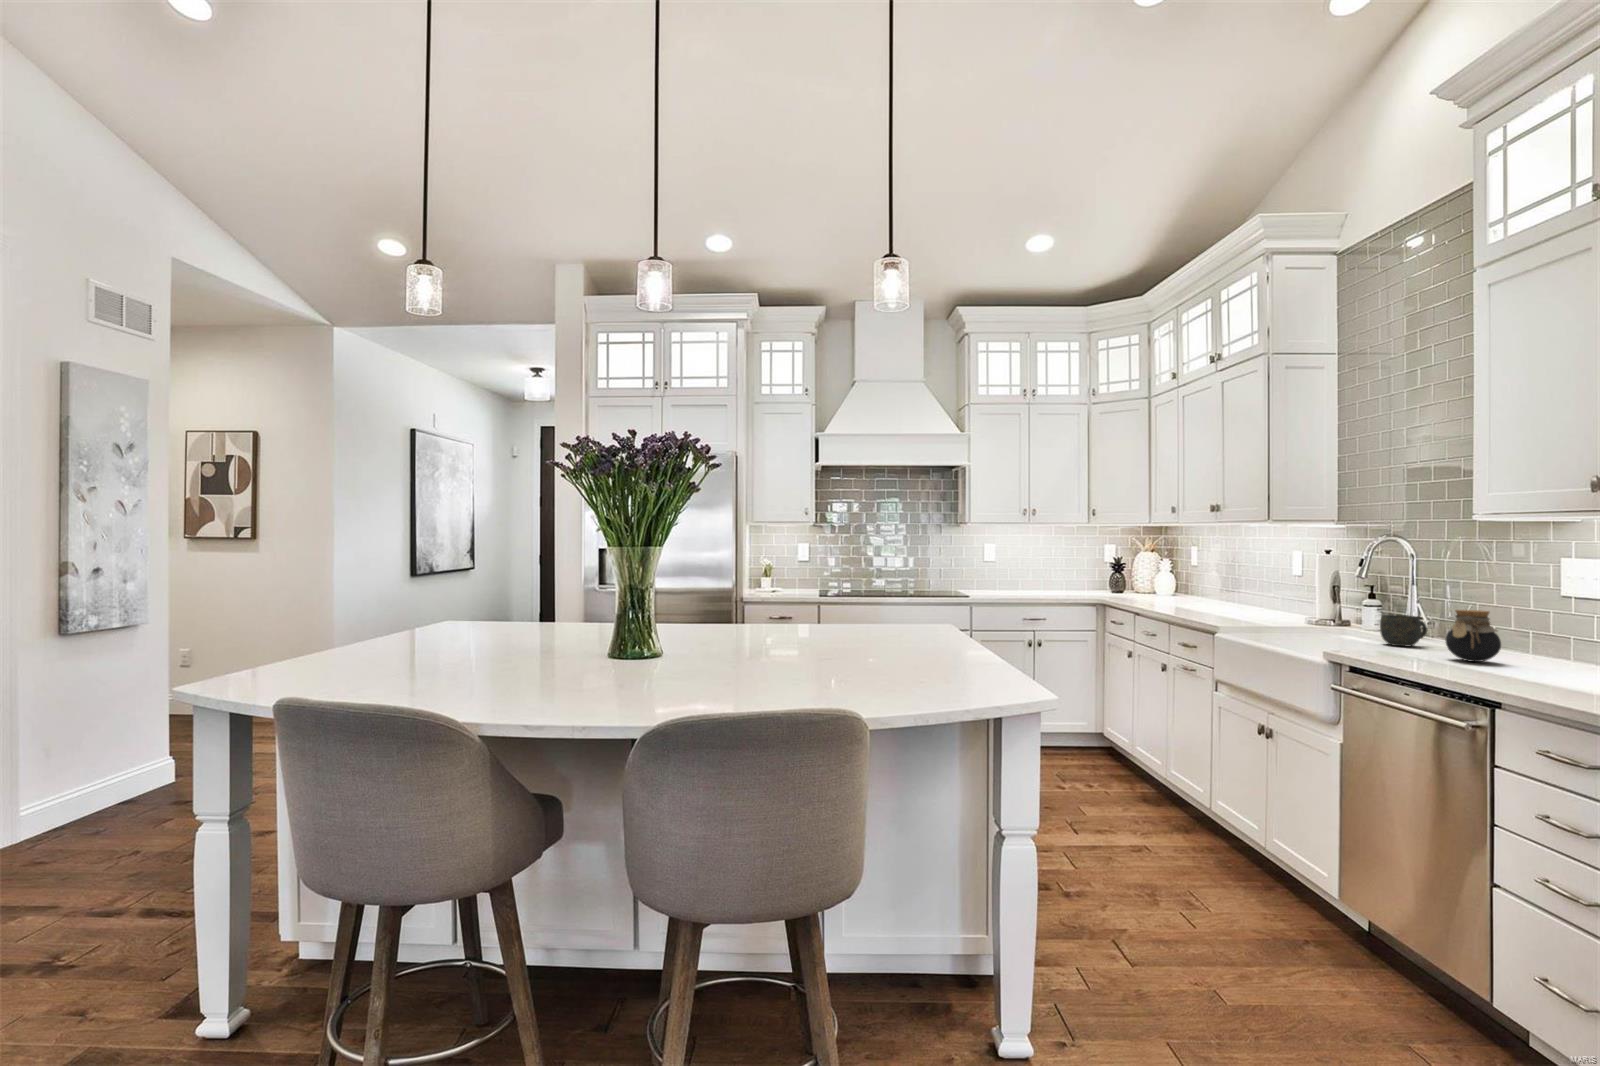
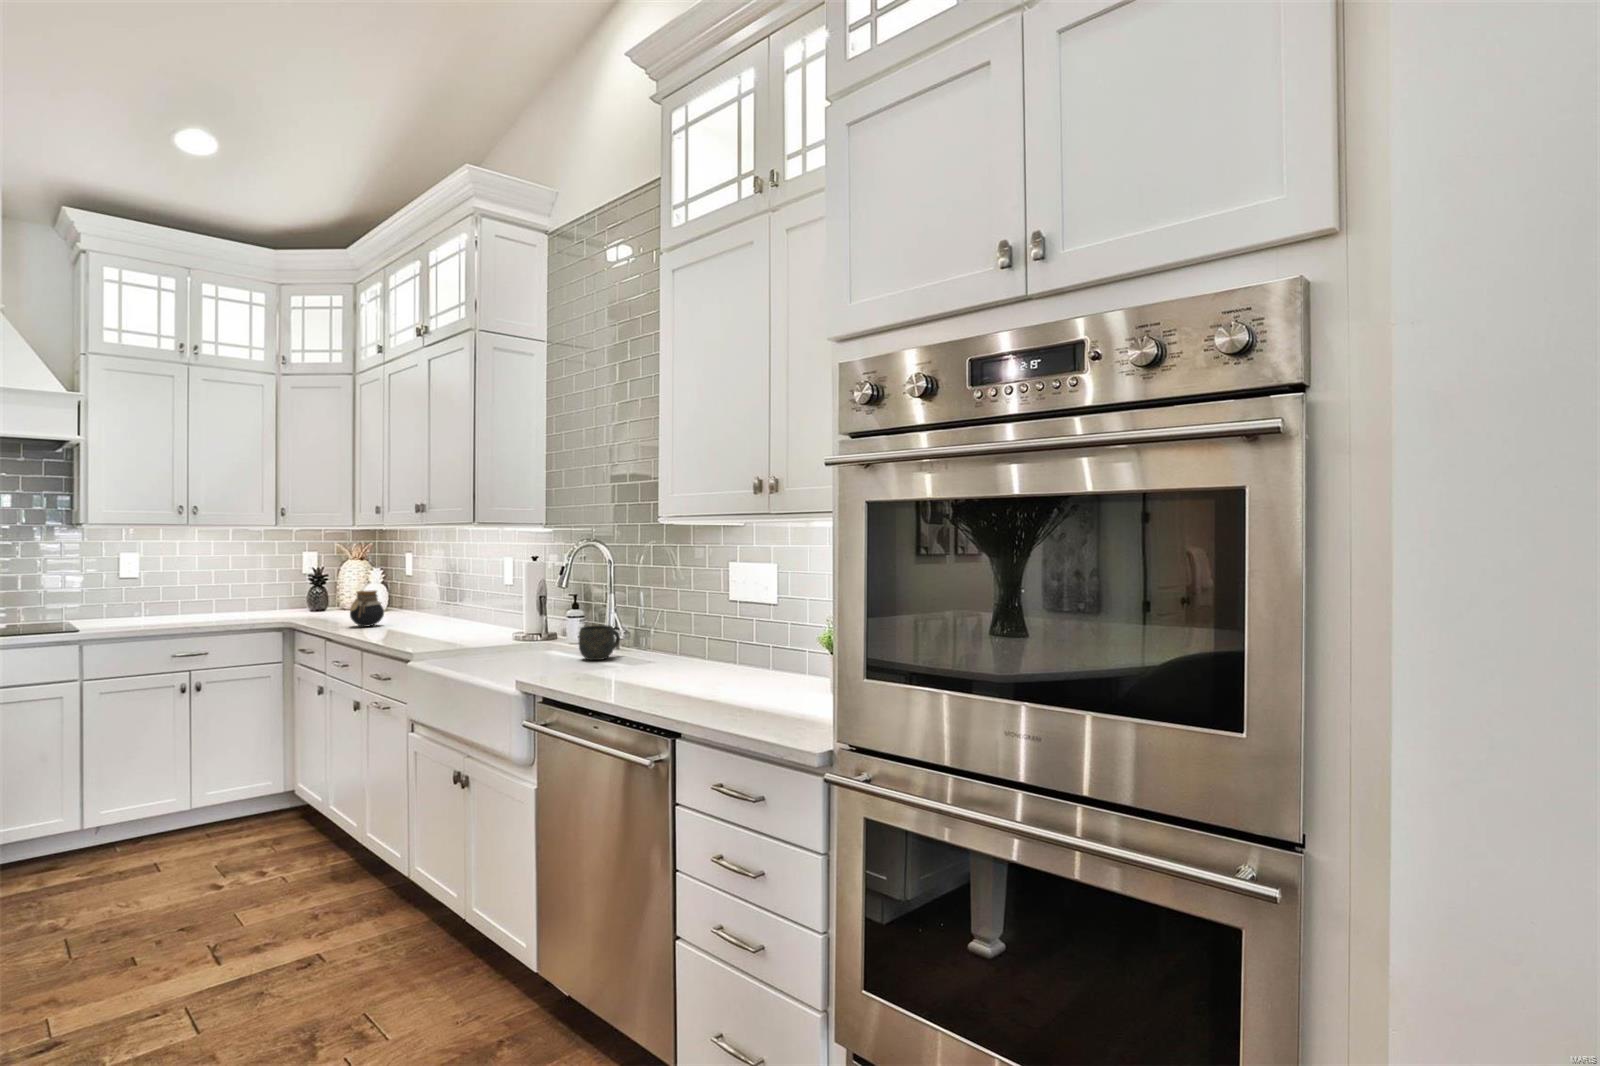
jar: present [1445,610,1501,662] -> present [350,590,384,627]

